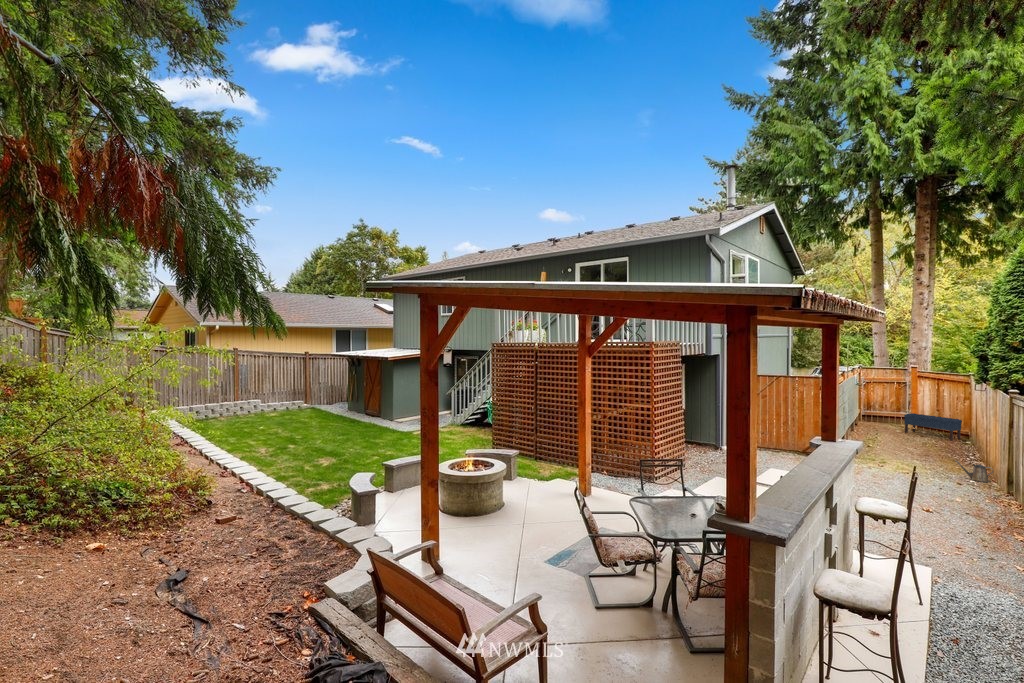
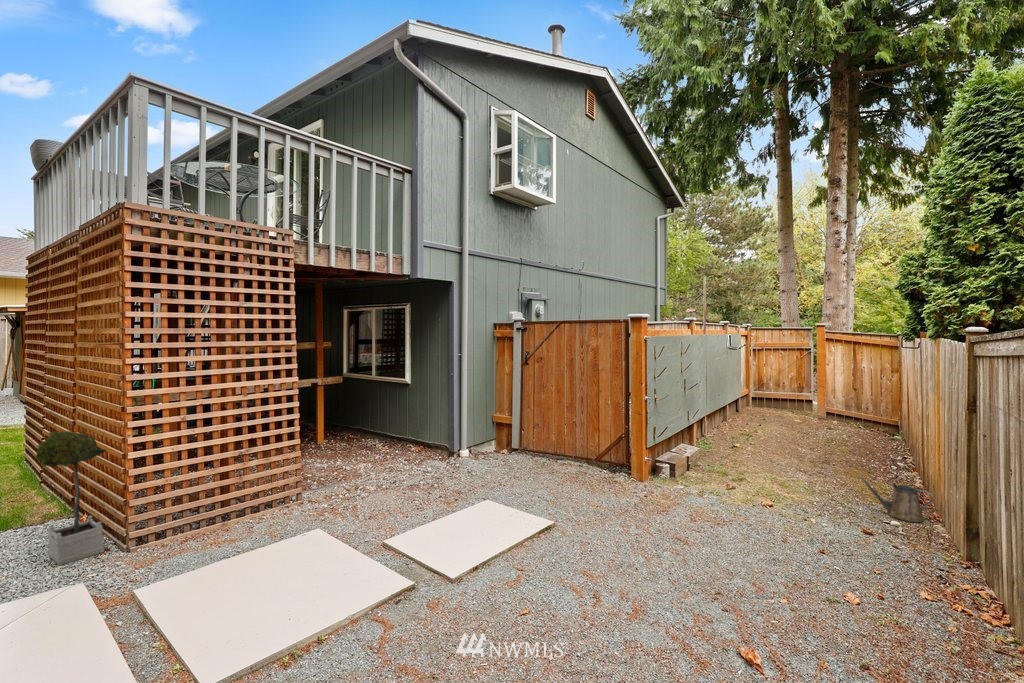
bench: present [904,413,962,441] -> none [806,394,887,433]
potted tree: none [609,434,632,490] -> present [35,431,106,565]

